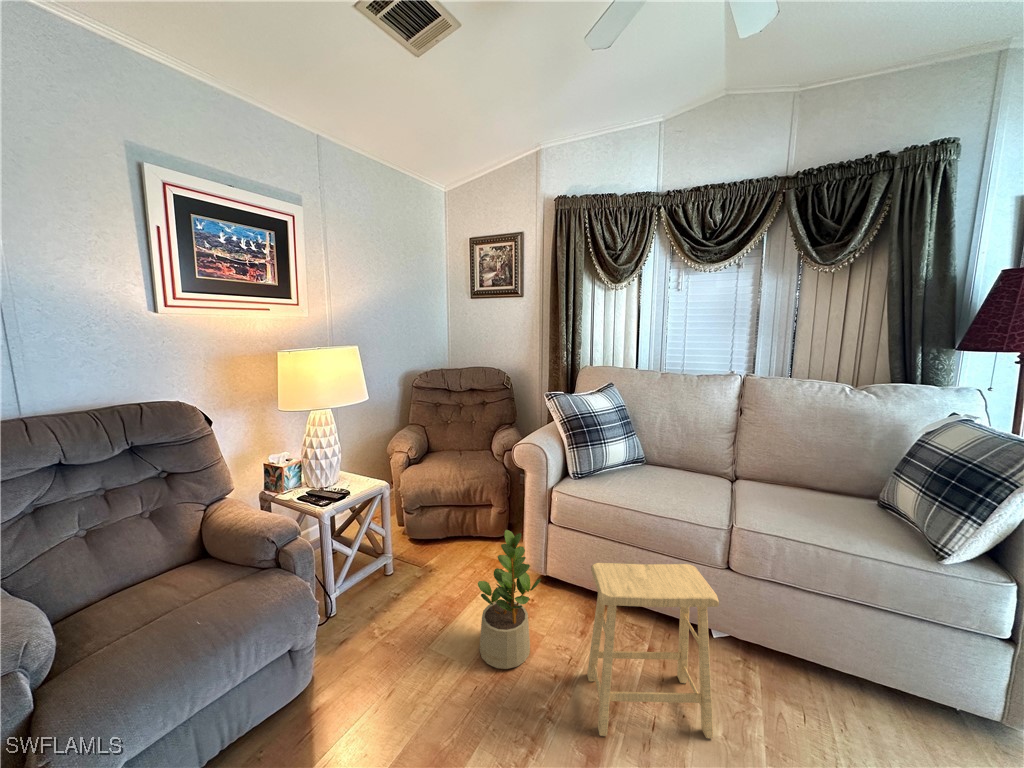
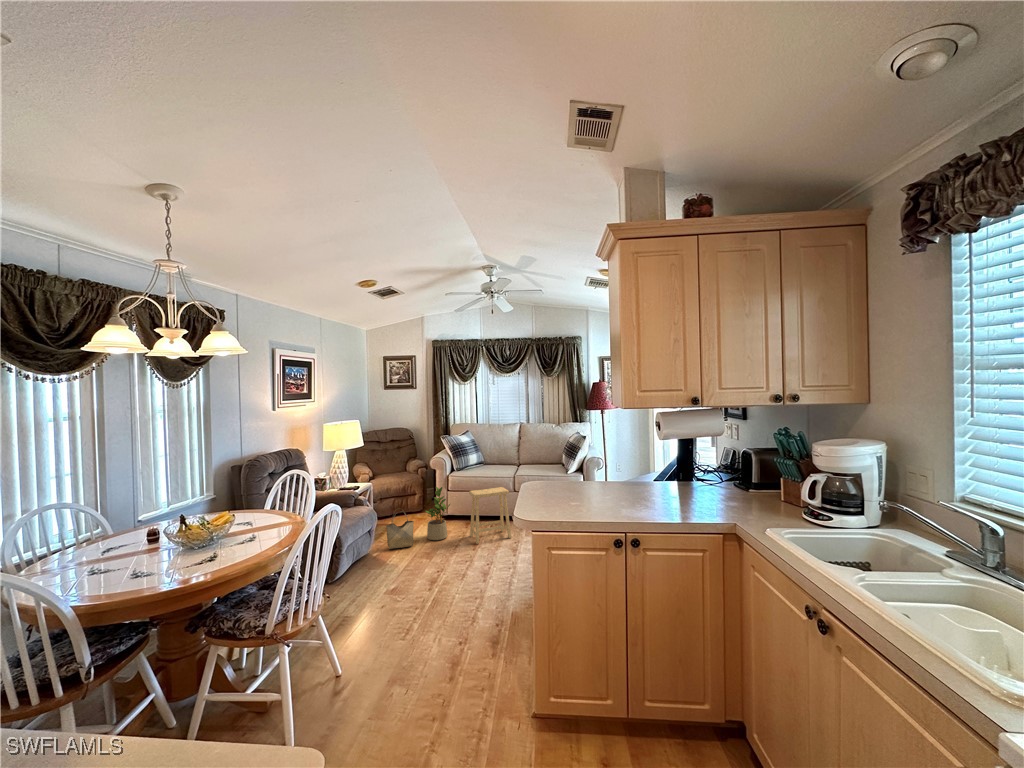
woven basket: none [369,570,441,678] -> present [386,508,414,549]

